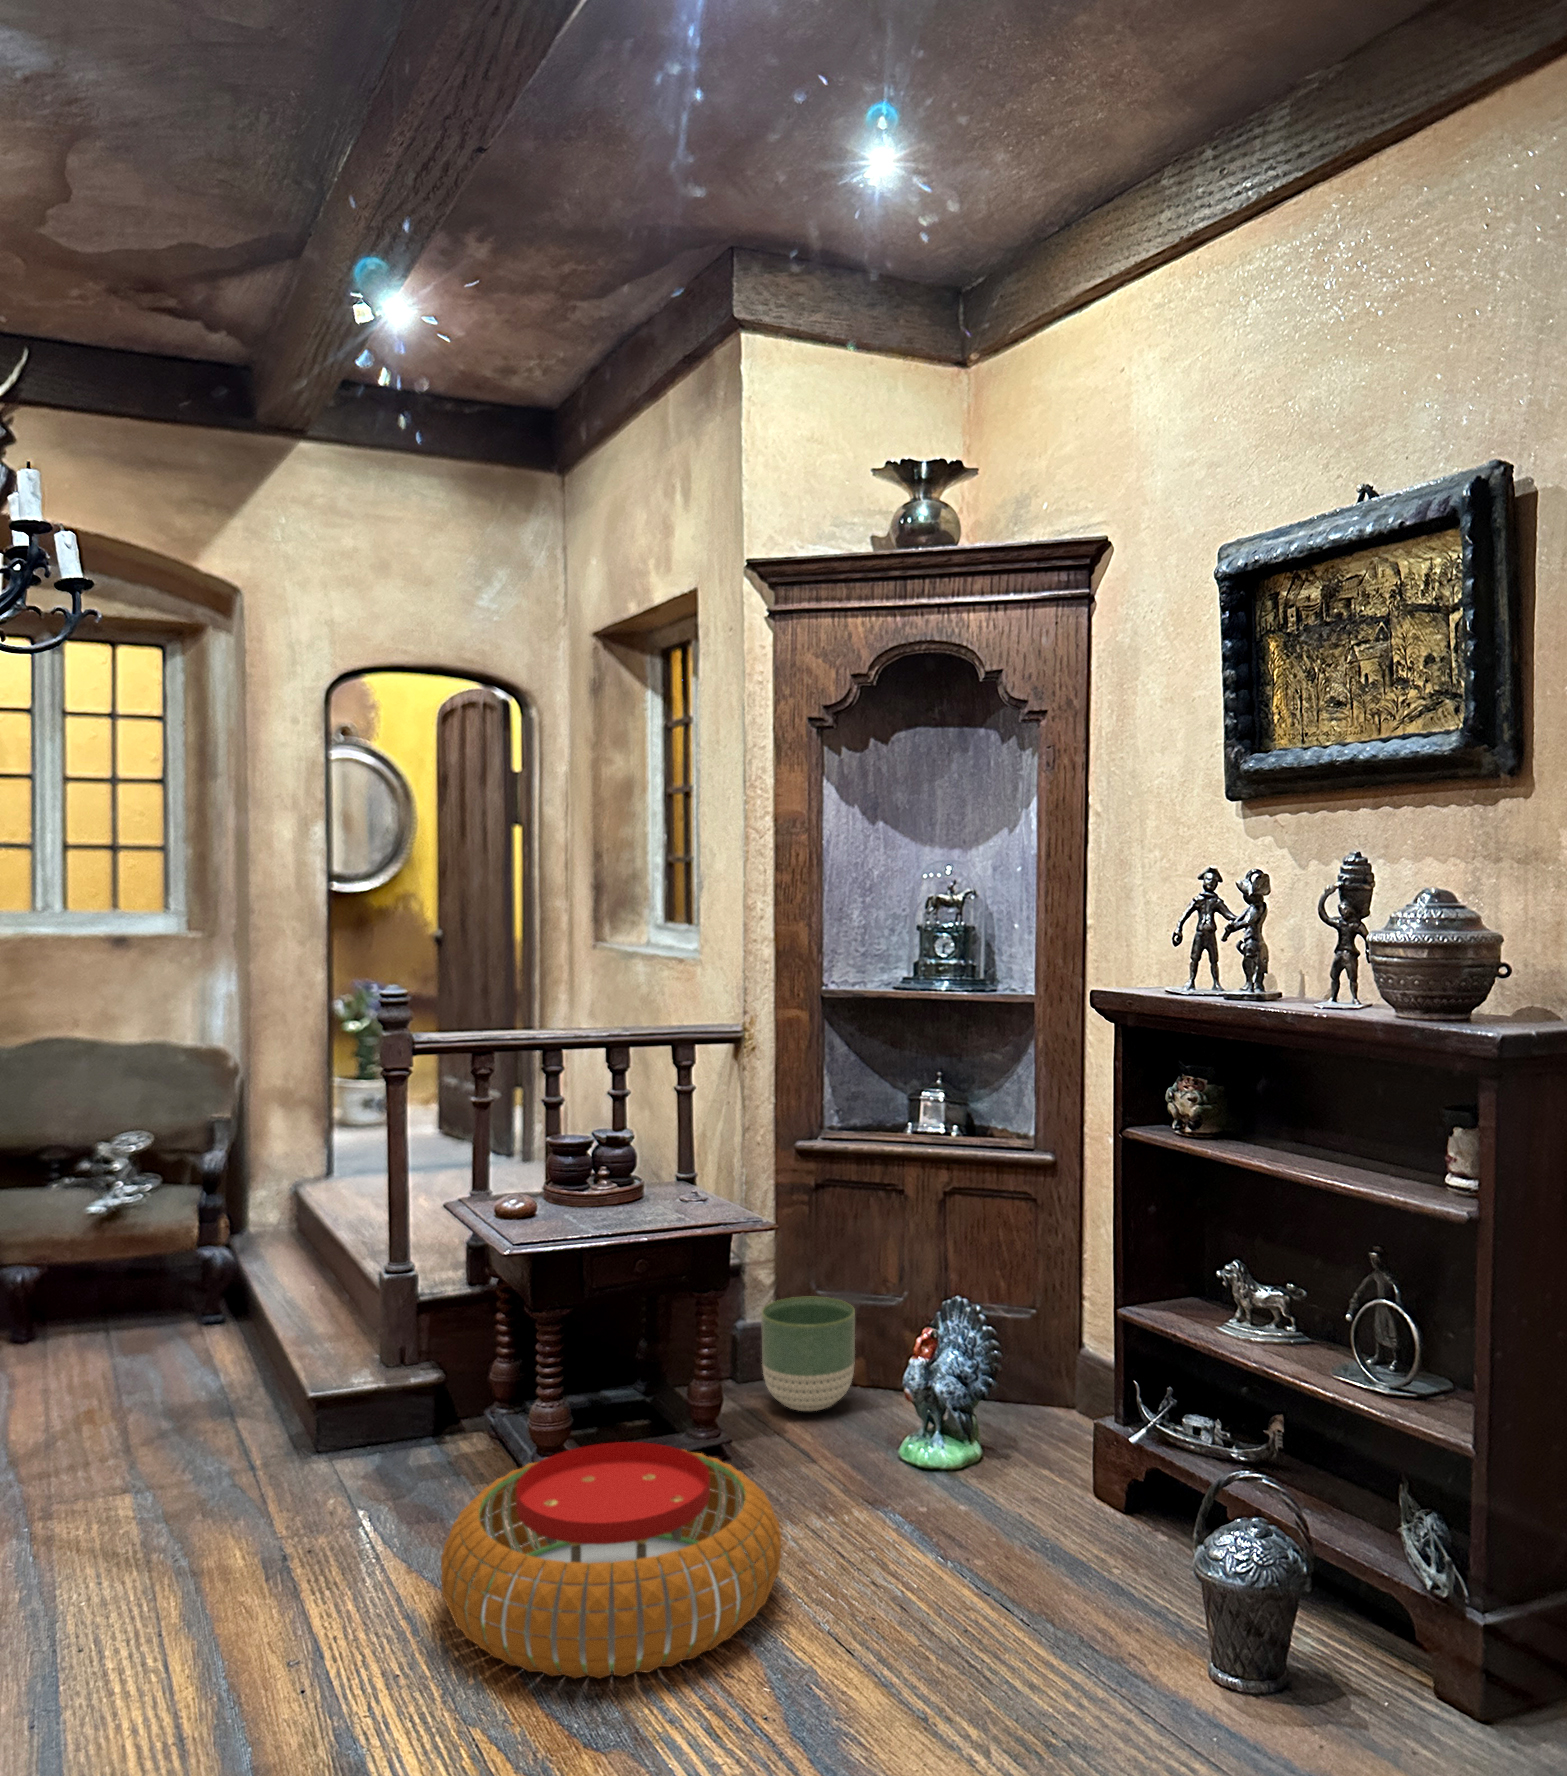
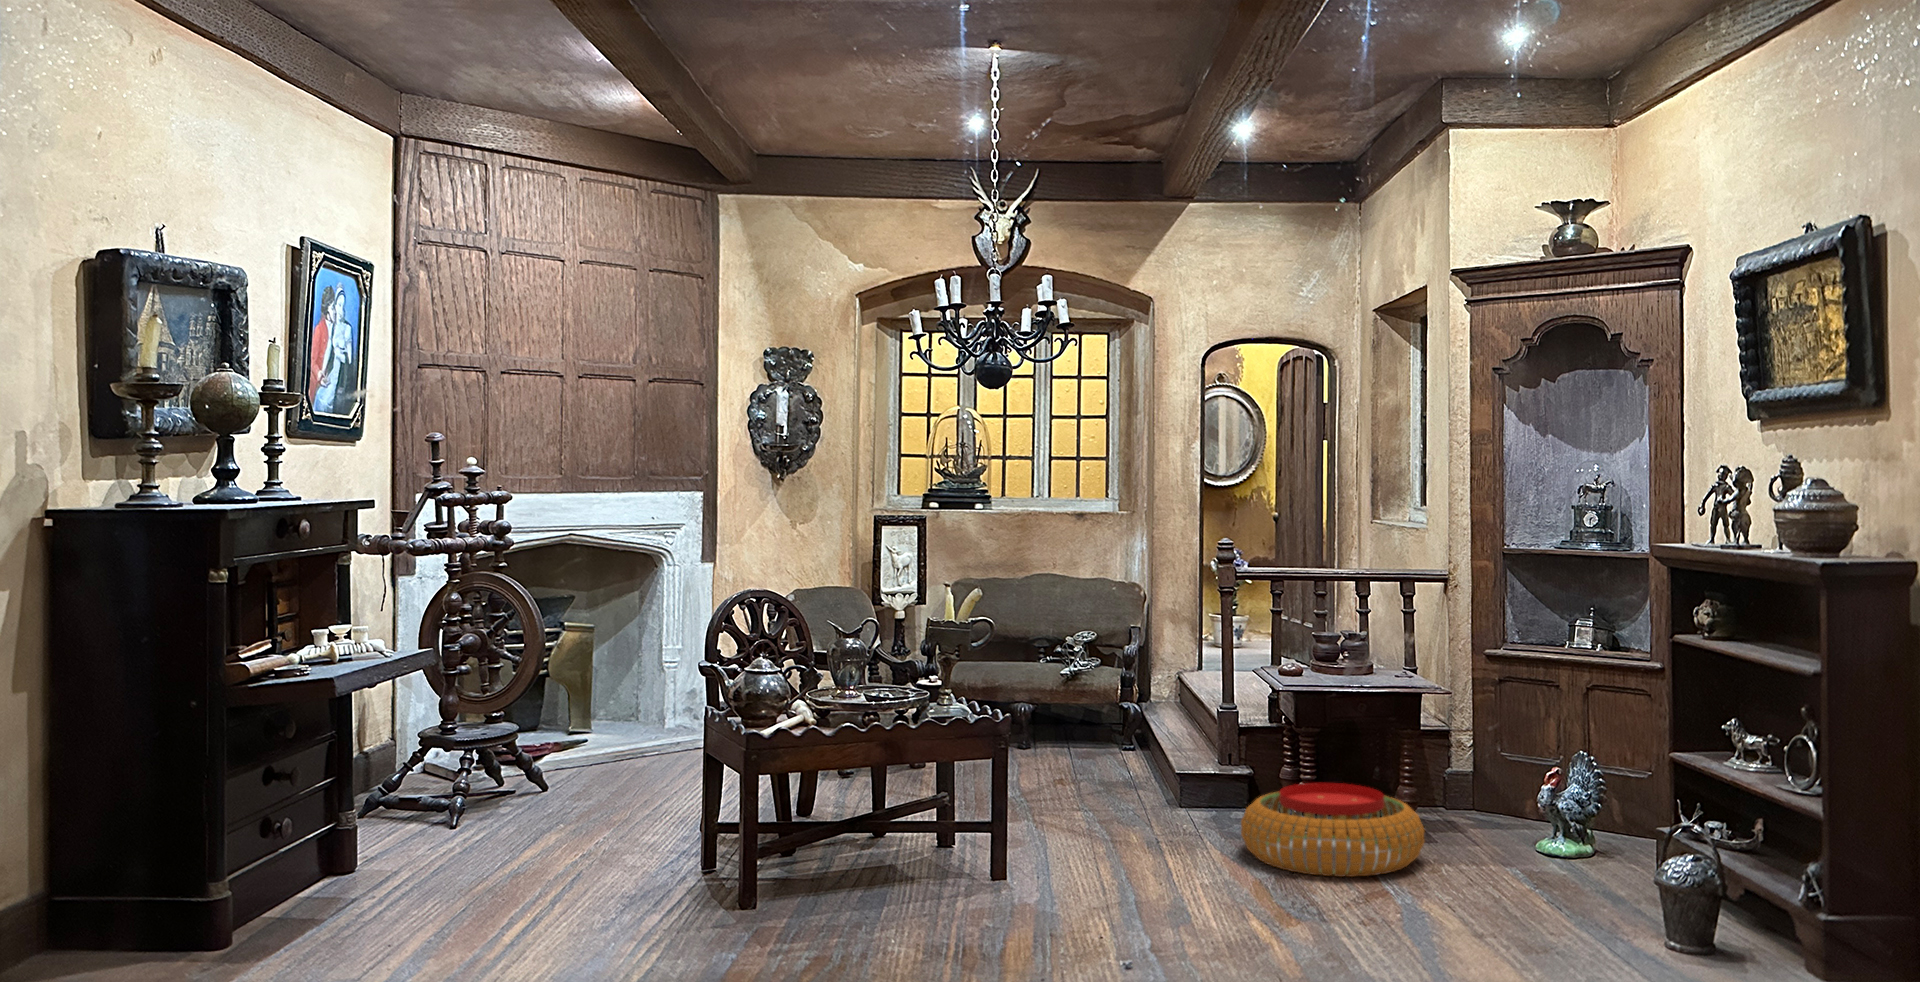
planter: present [761,1297,855,1411] -> none [1454,746,1517,814]

